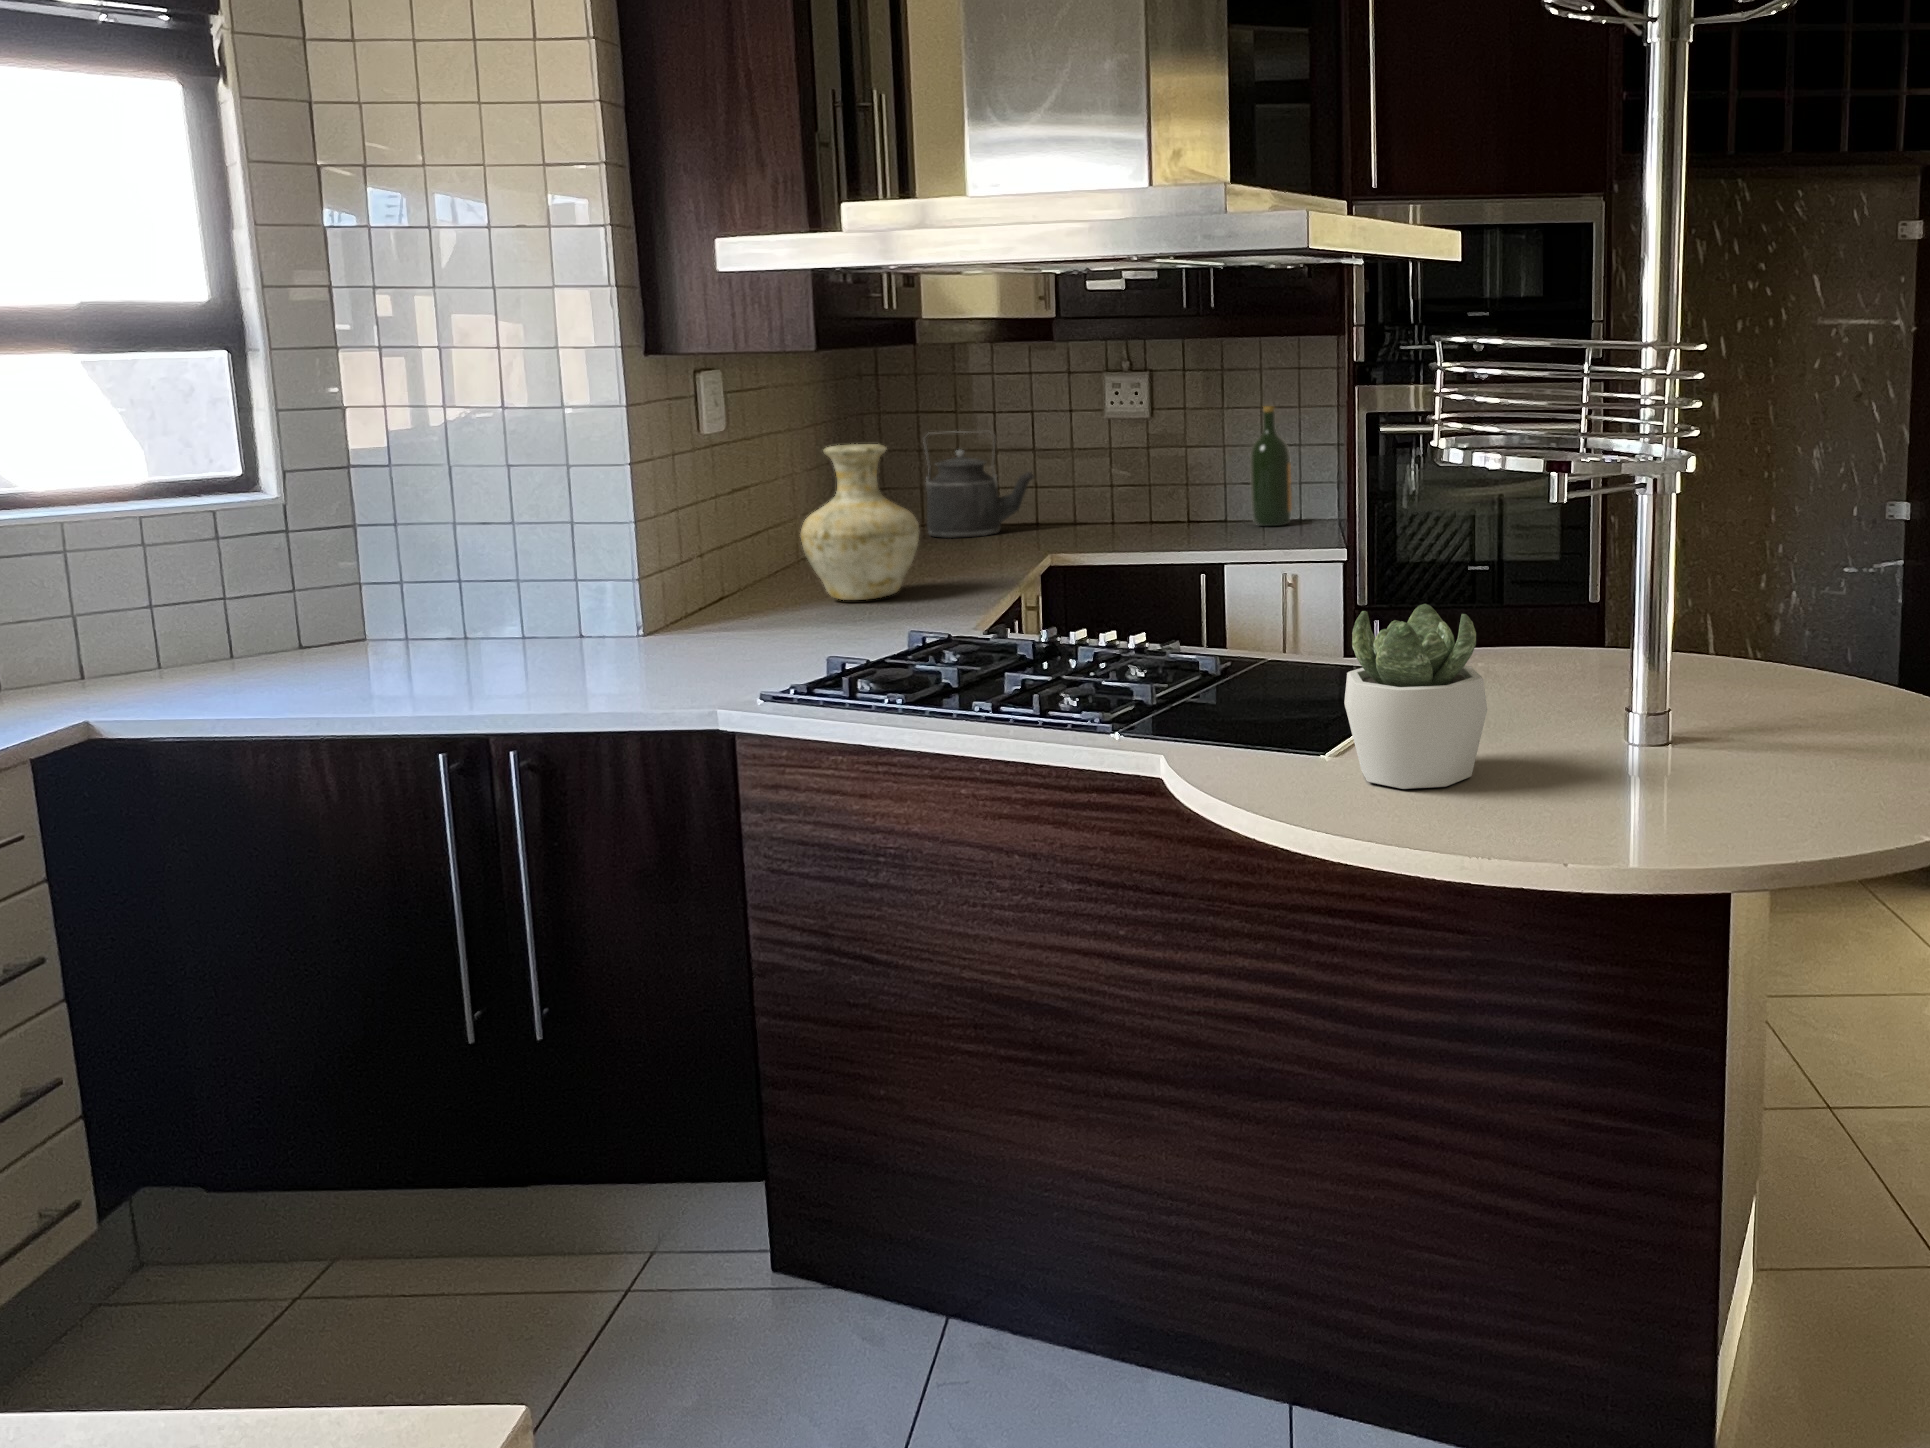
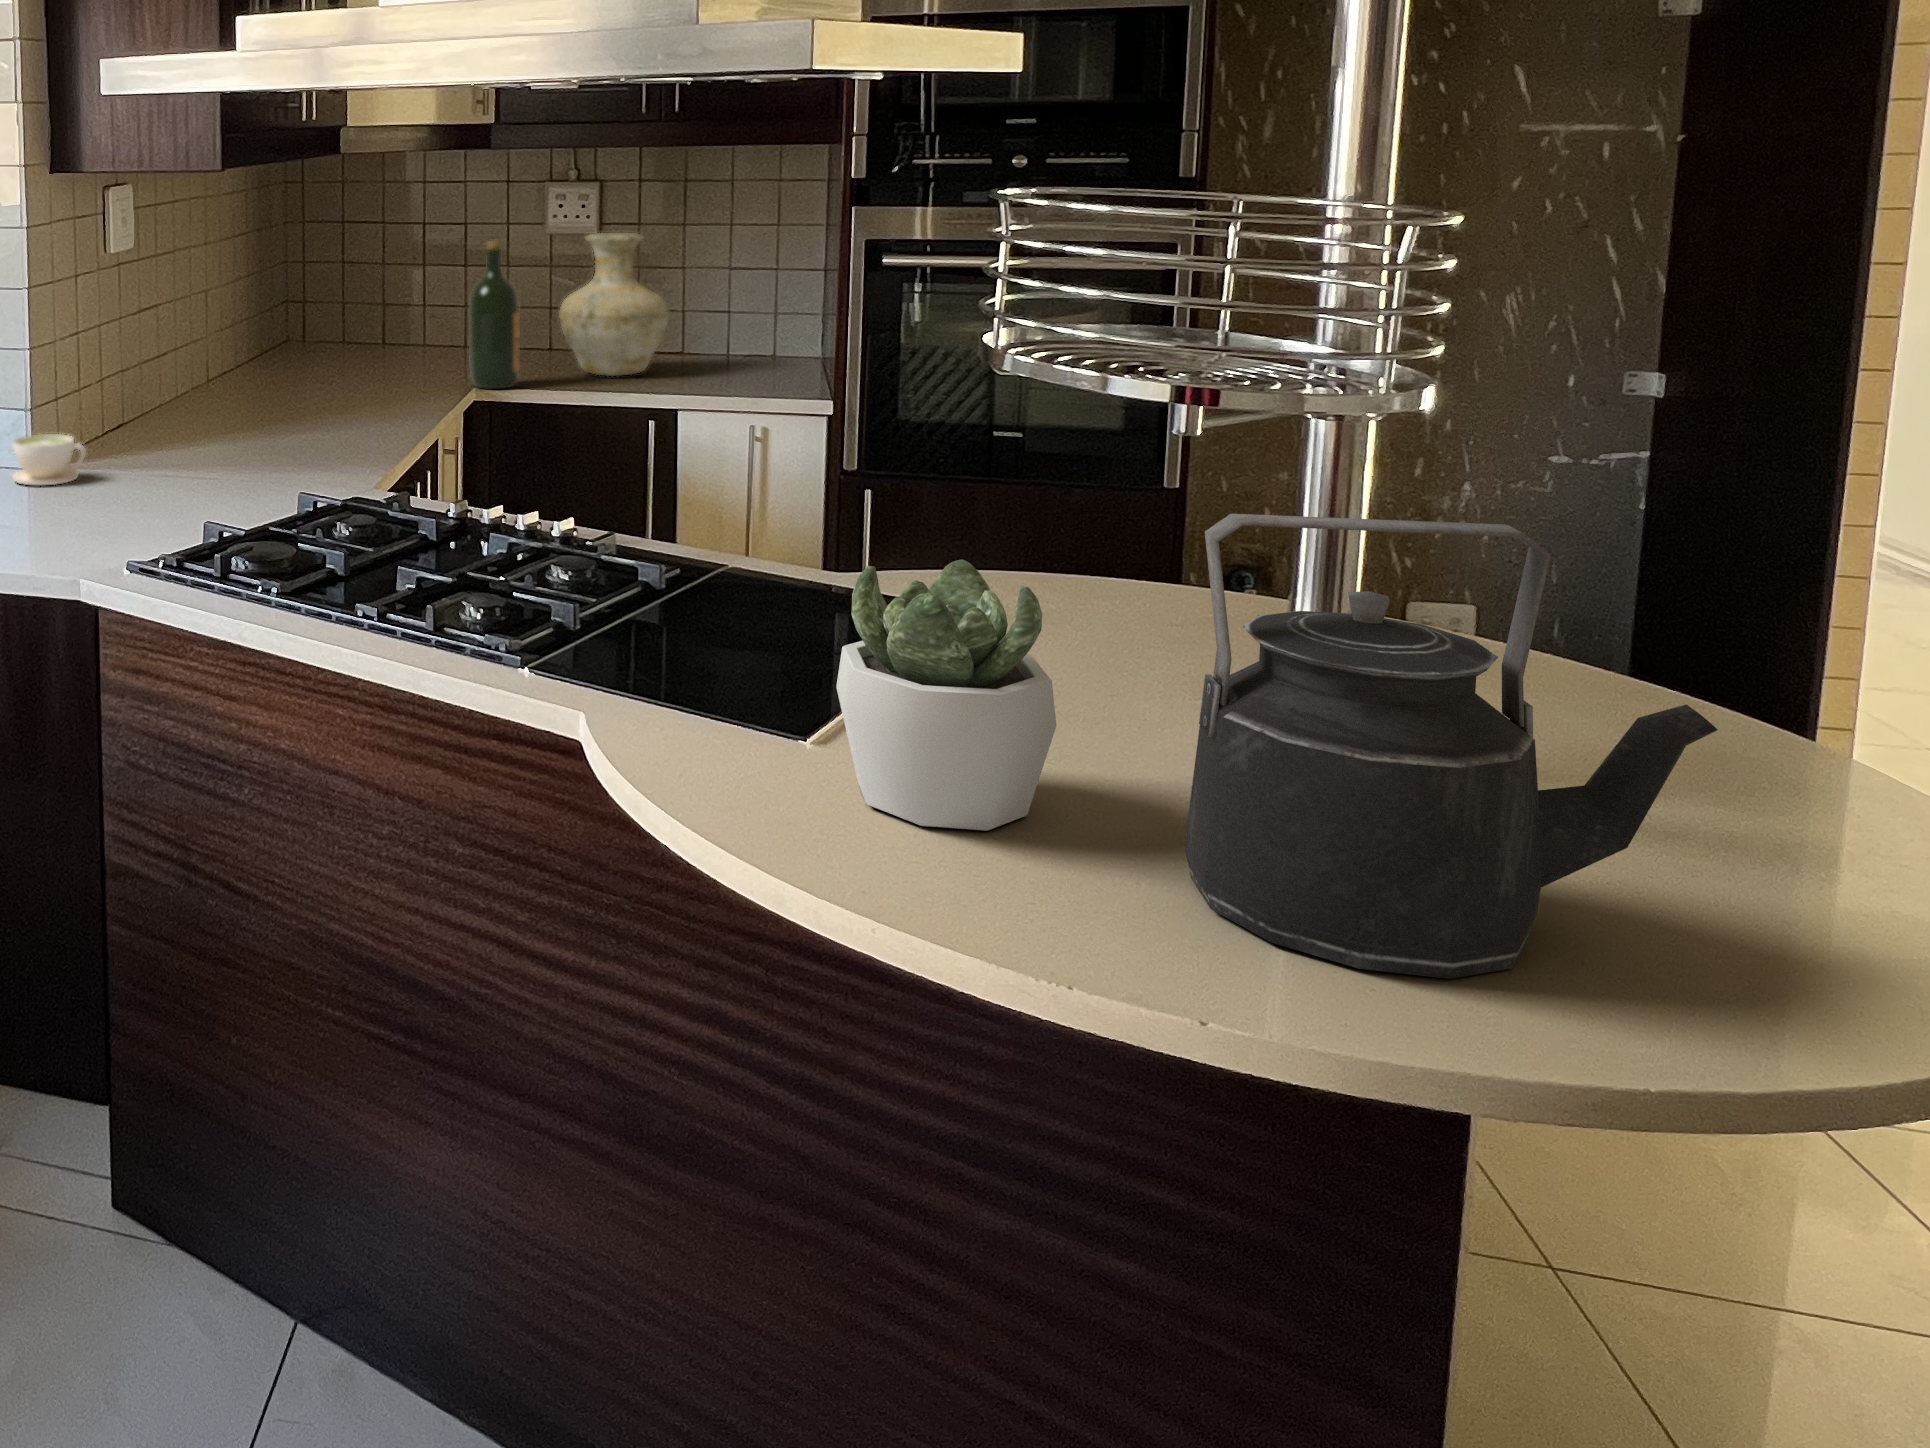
wine bottle: present [1250,406,1292,526] -> present [469,241,520,389]
kettle: present [923,431,1034,538] -> present [1185,514,1718,979]
vase: present [801,444,919,600] -> present [559,233,668,376]
coffee cup: none [624,600,697,647] -> present [13,434,86,486]

